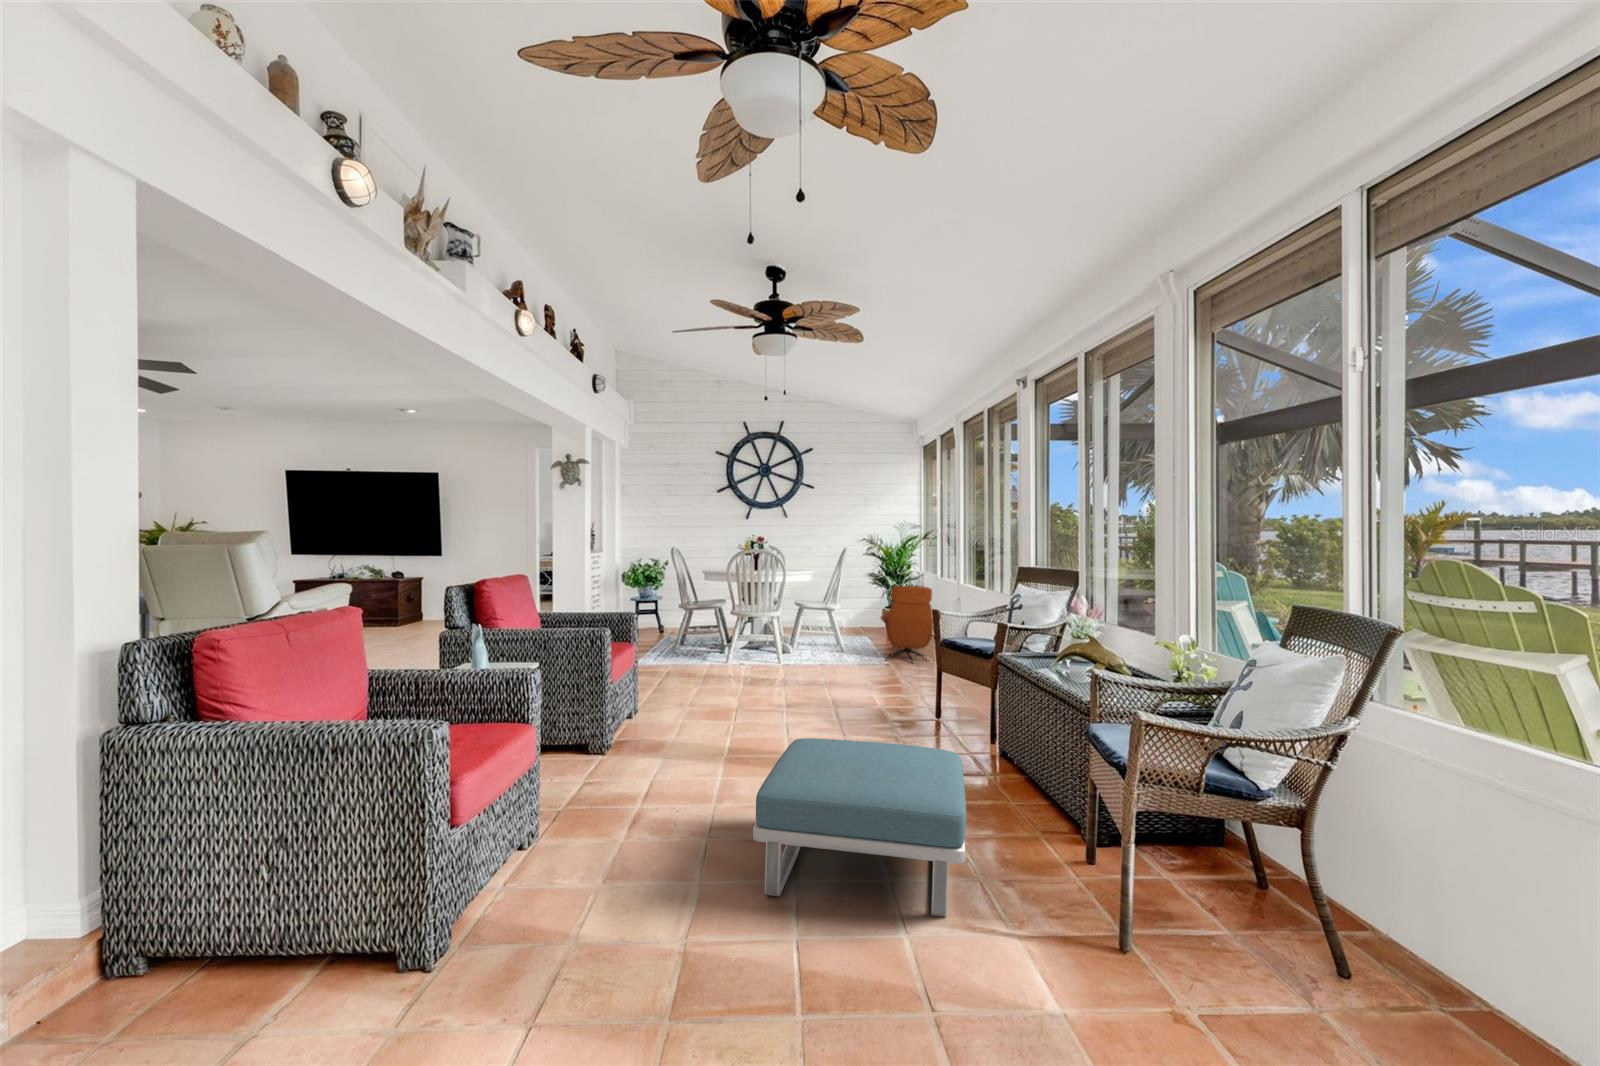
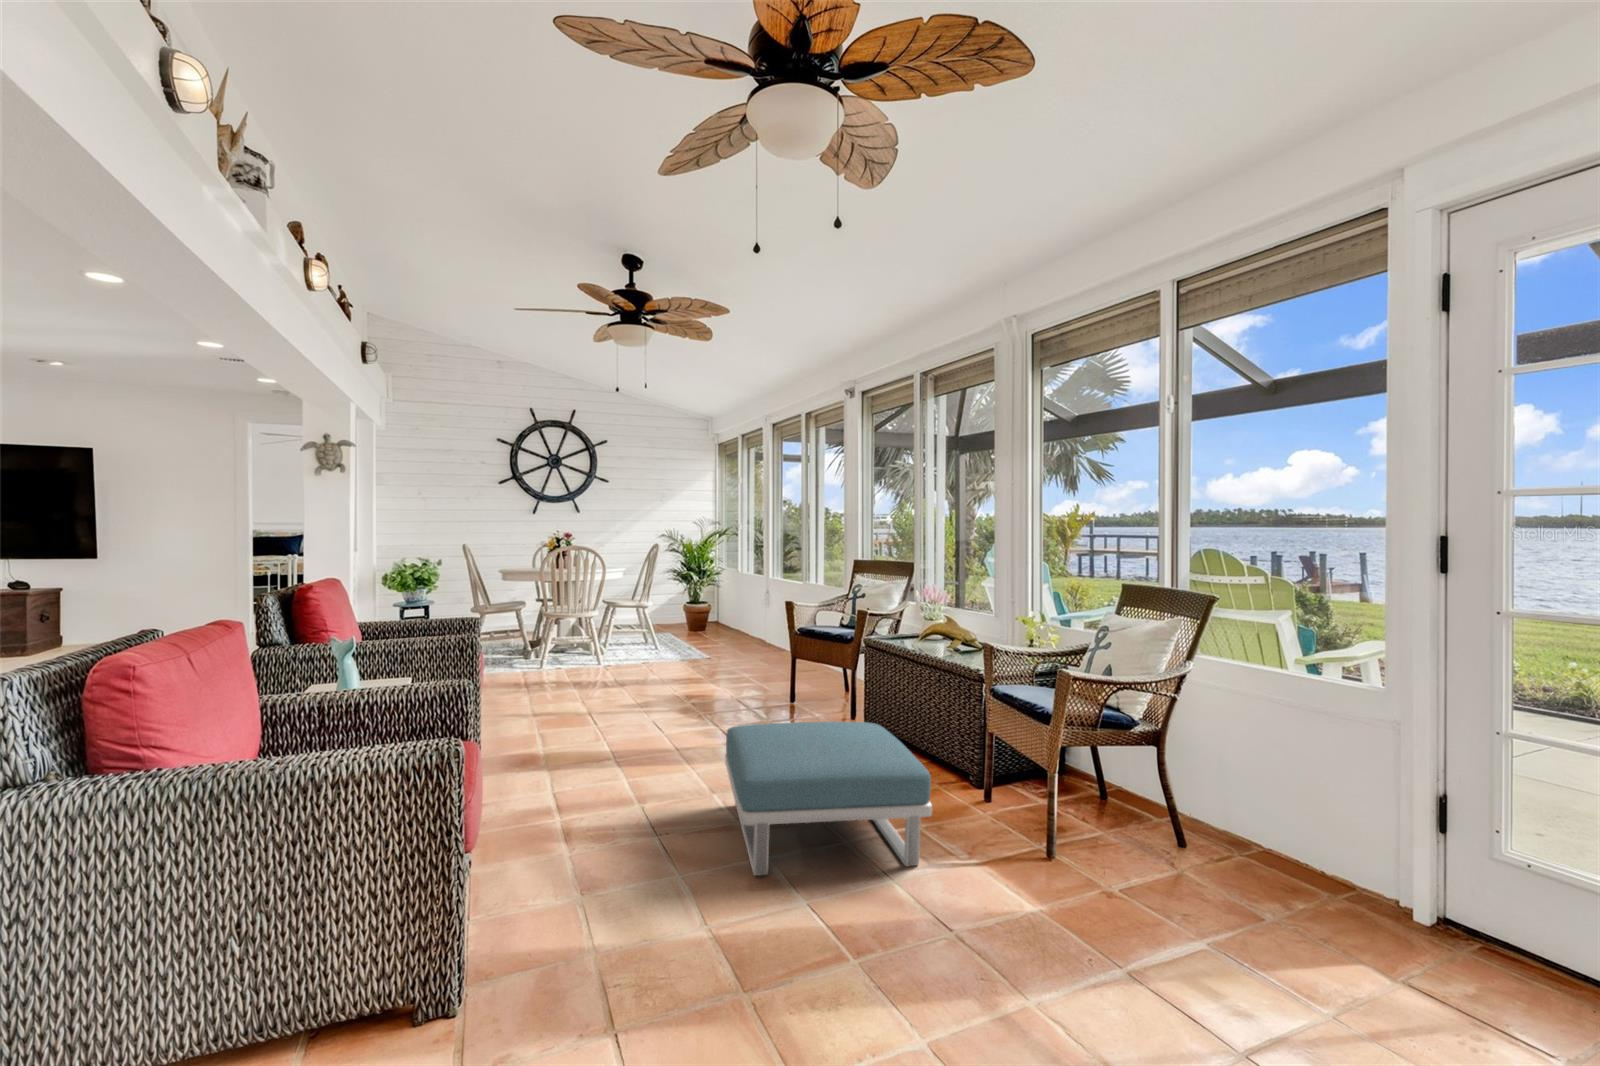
lounge chair: present [881,586,933,663] -> none [695,579,751,653]

